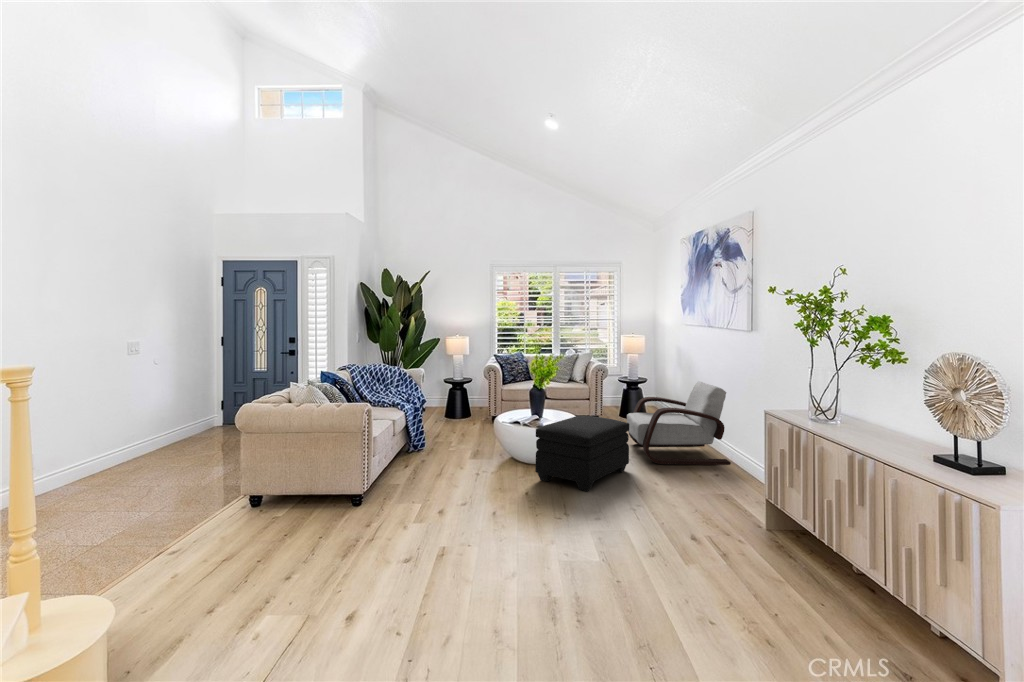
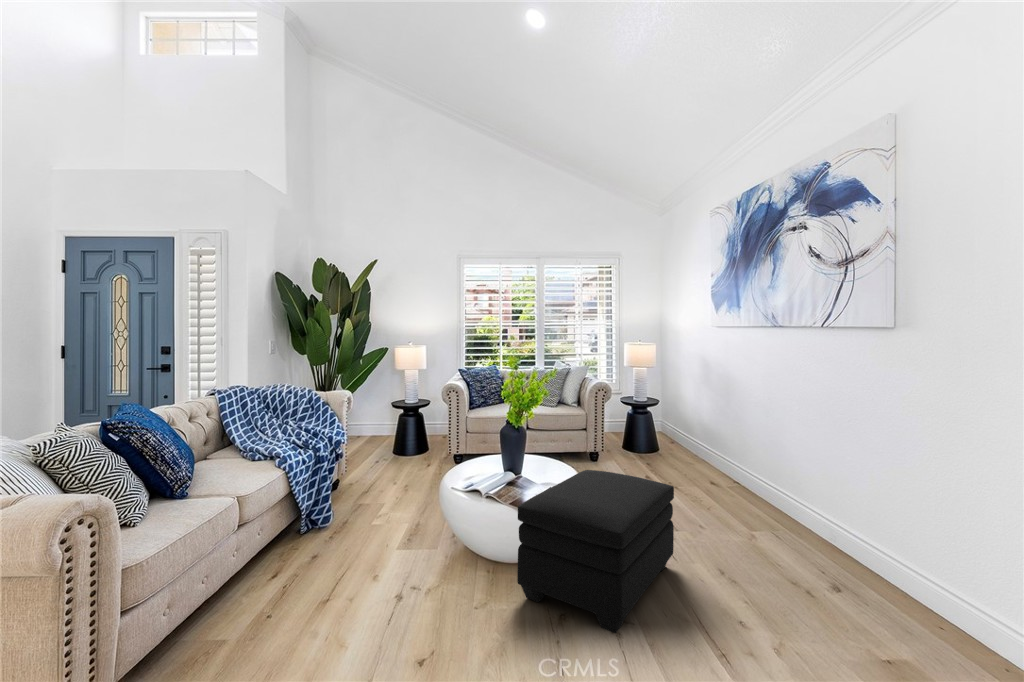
armchair: present [627,381,731,465] -> none [651,409,830,549]

